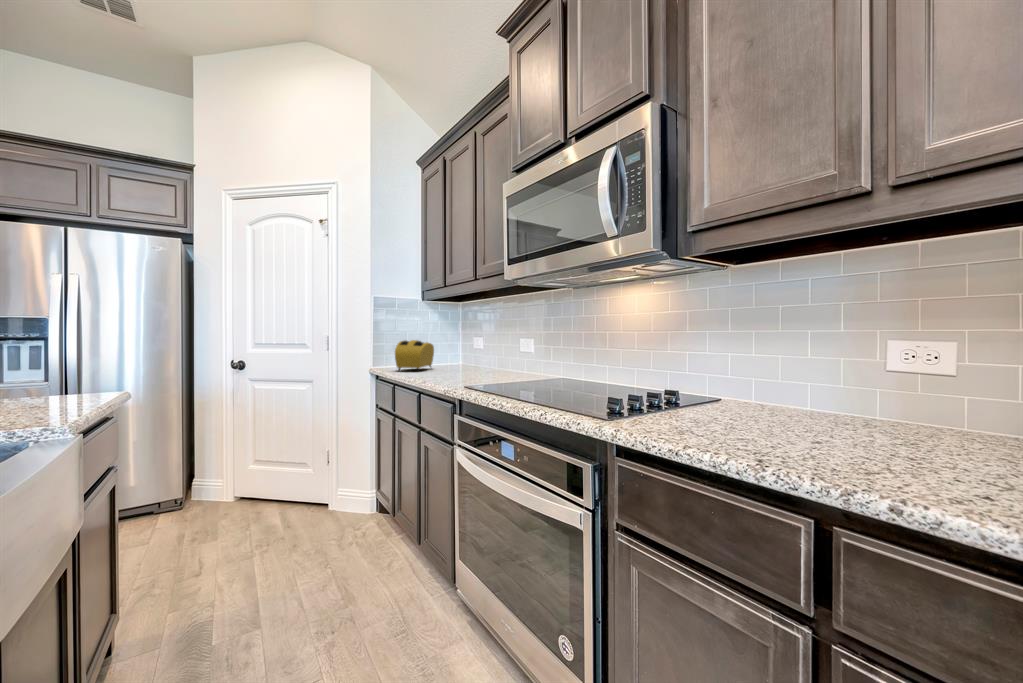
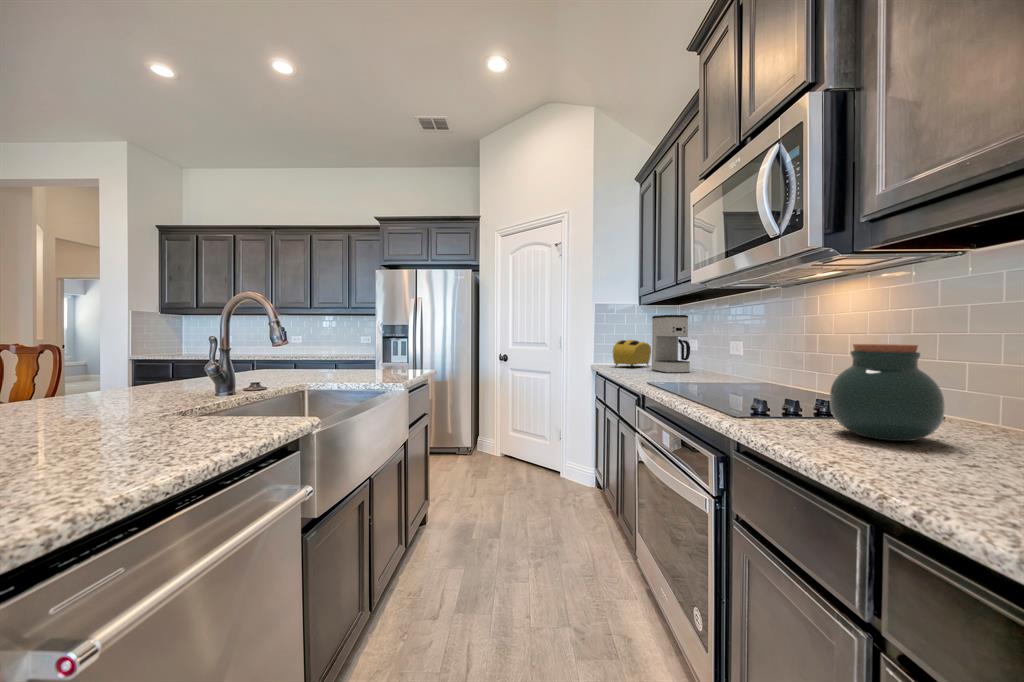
coffee maker: none [442,313,481,375] -> present [652,315,690,373]
jar: none [691,343,777,429] -> present [830,344,945,441]

